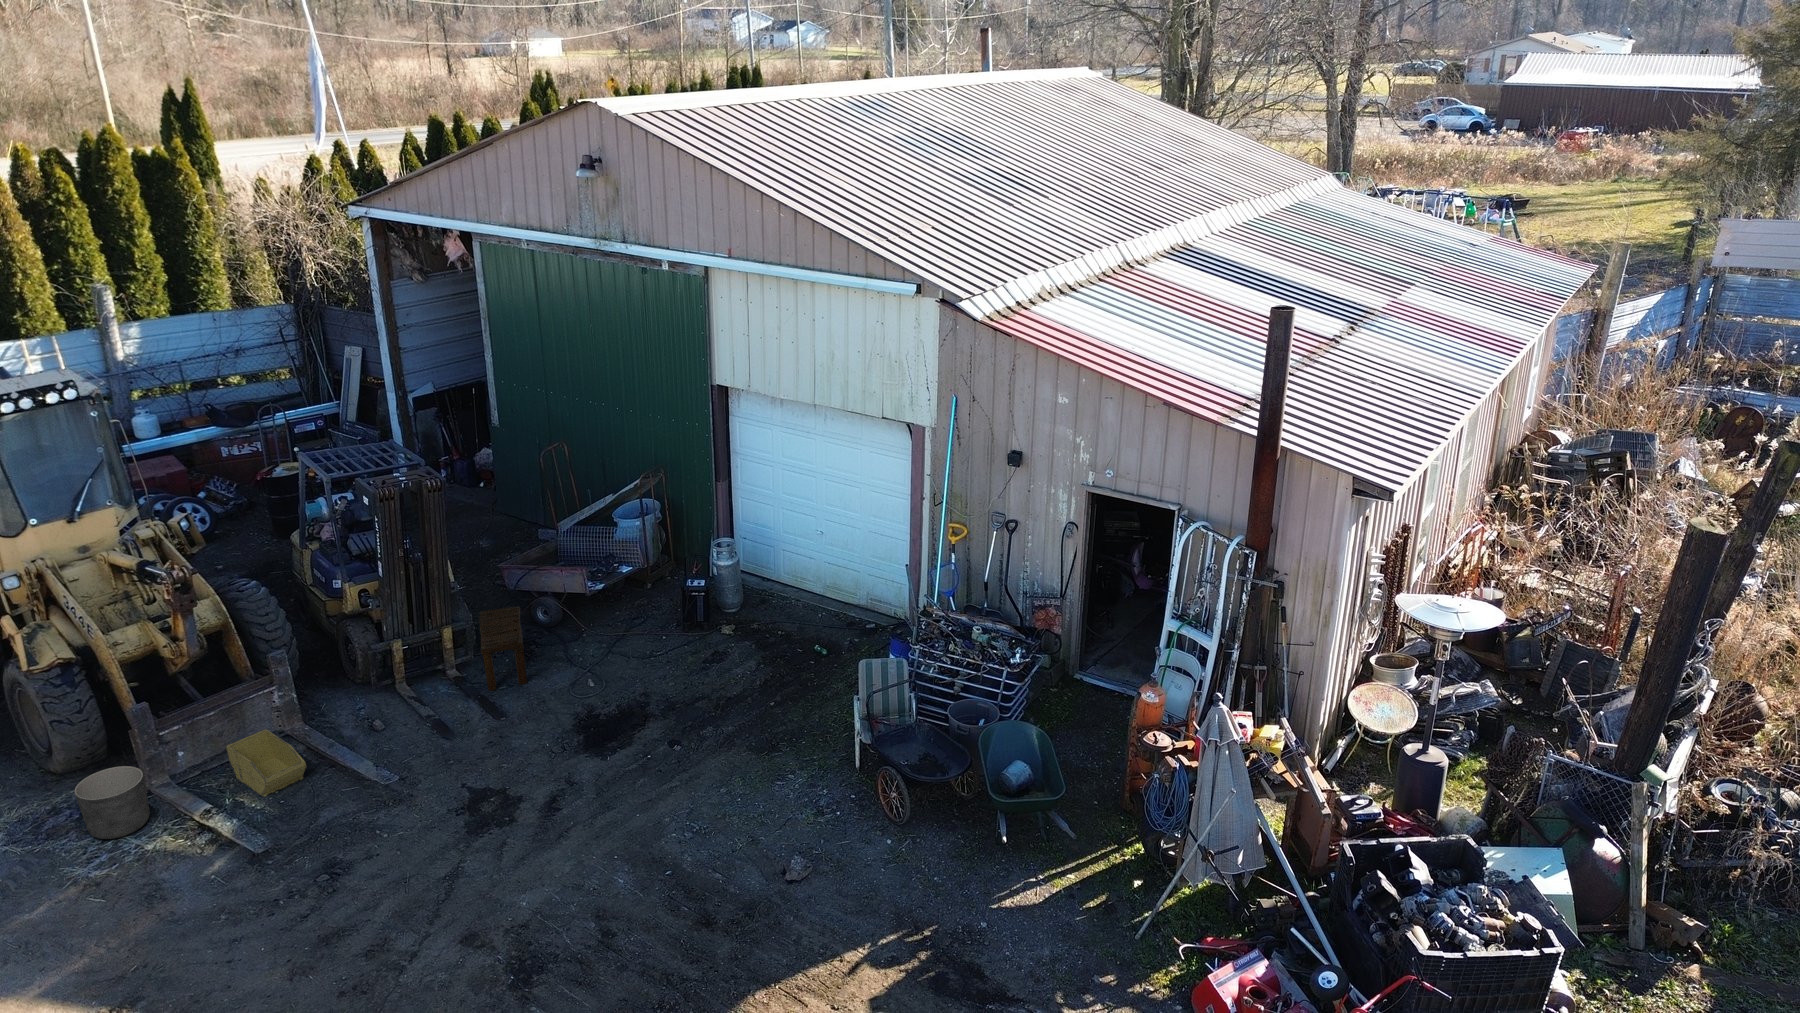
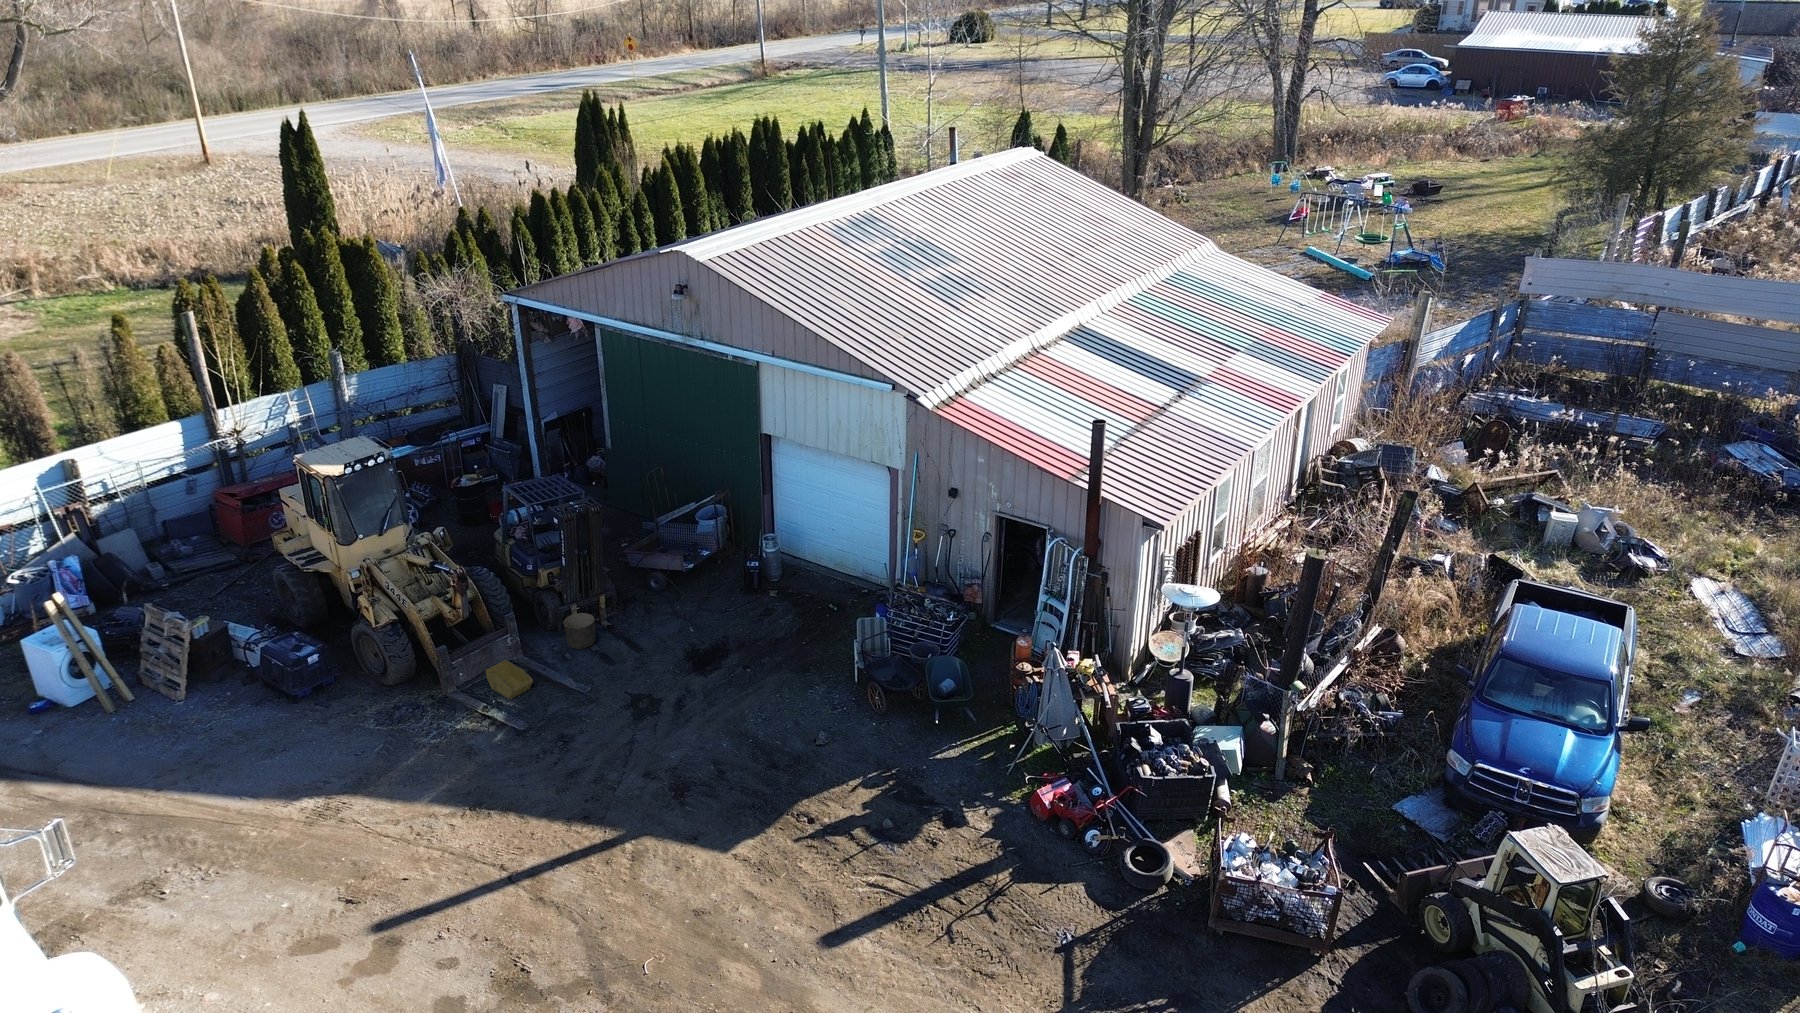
bench: present [480,607,527,691] -> none [619,581,652,635]
planter: present [75,766,150,839] -> present [564,613,595,649]

